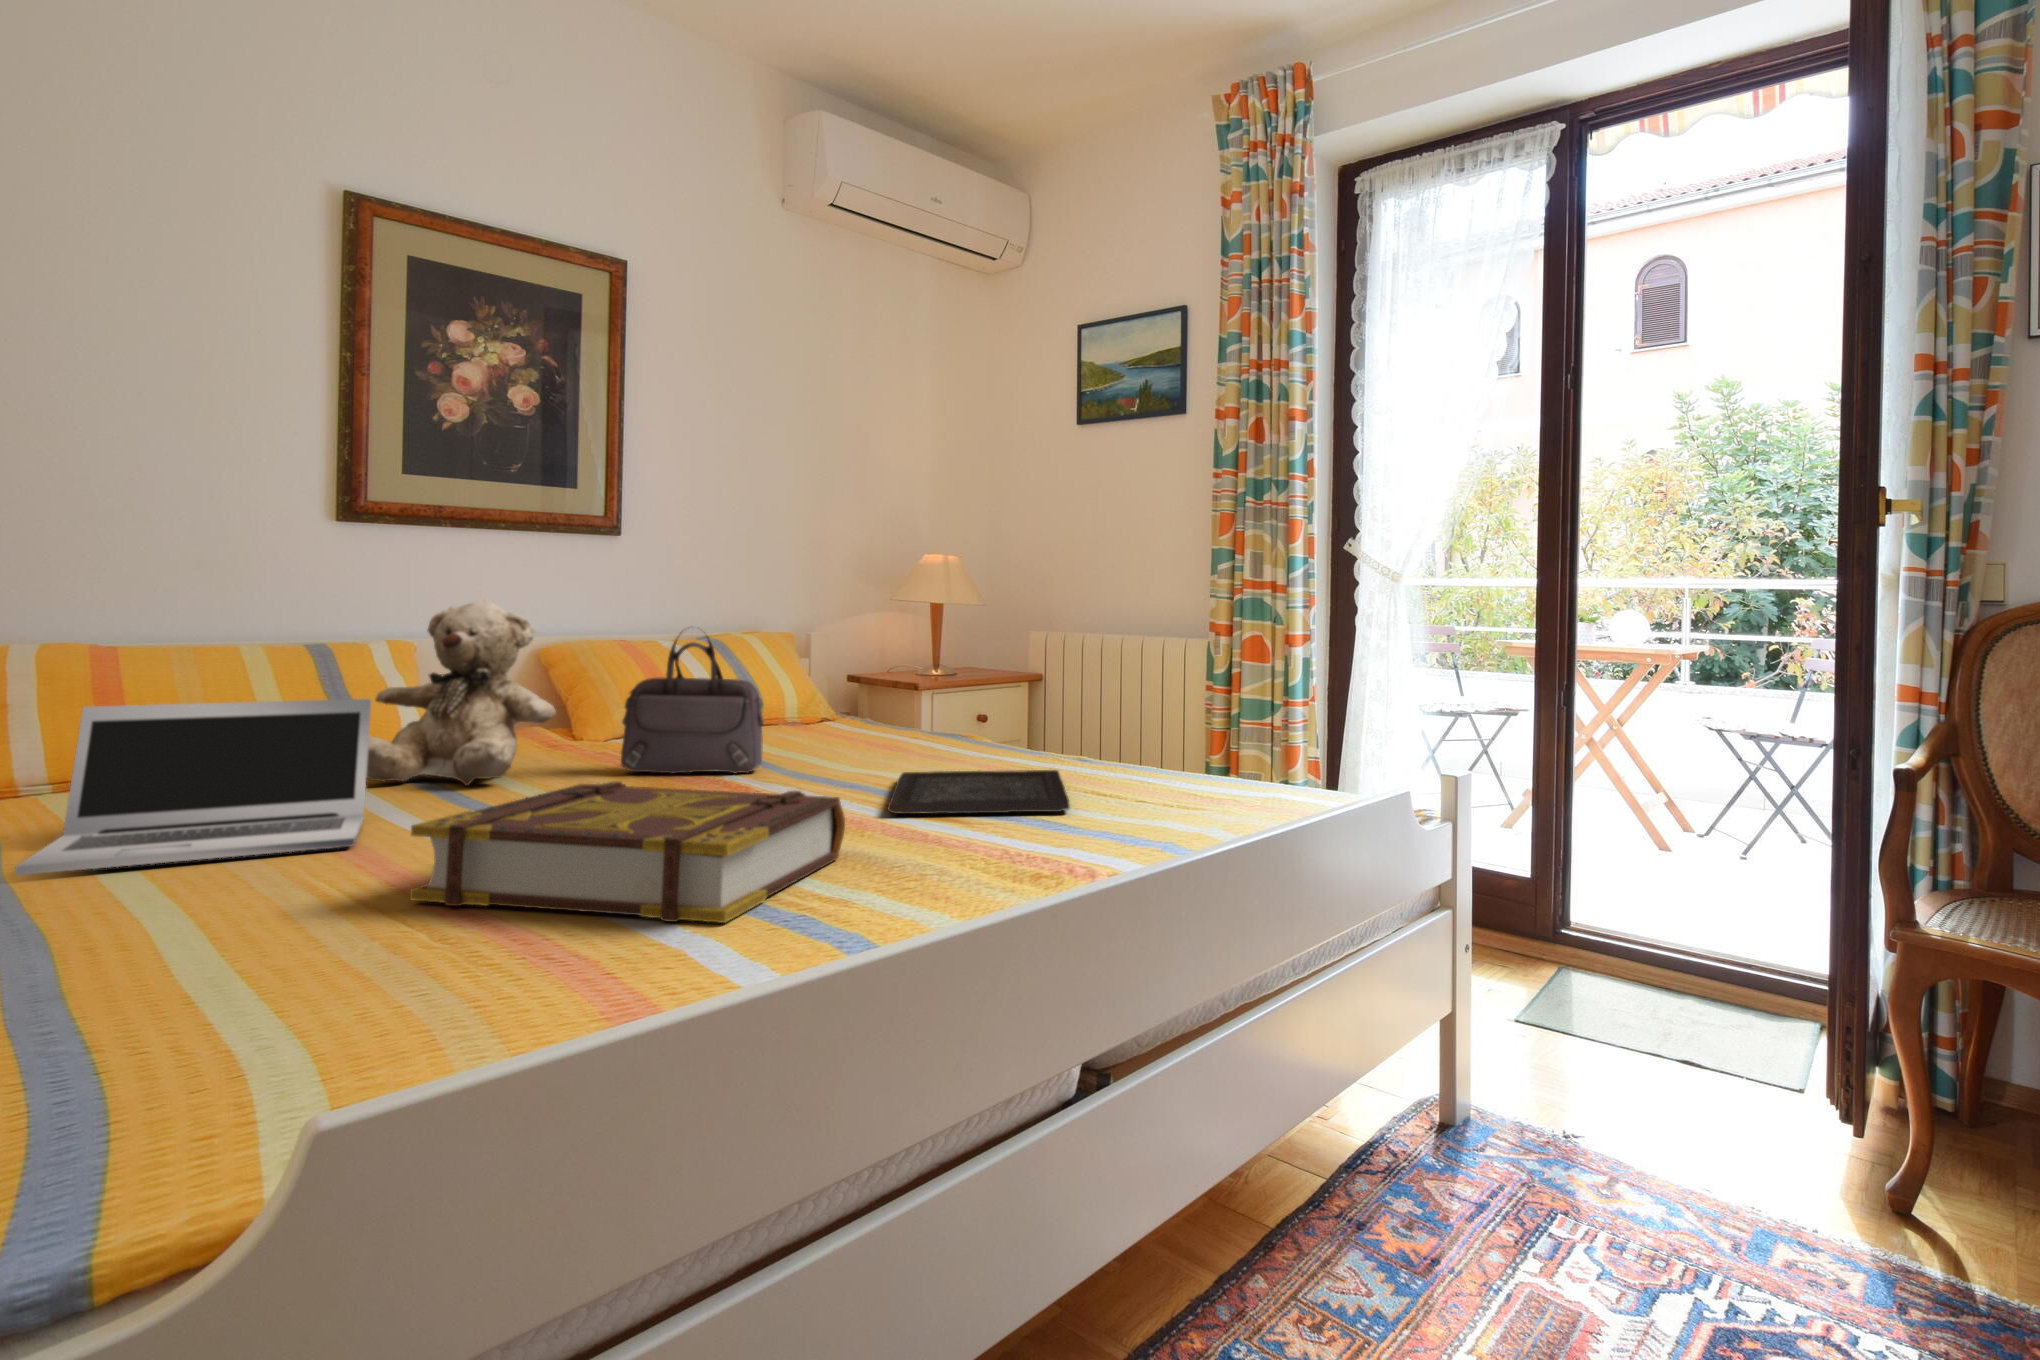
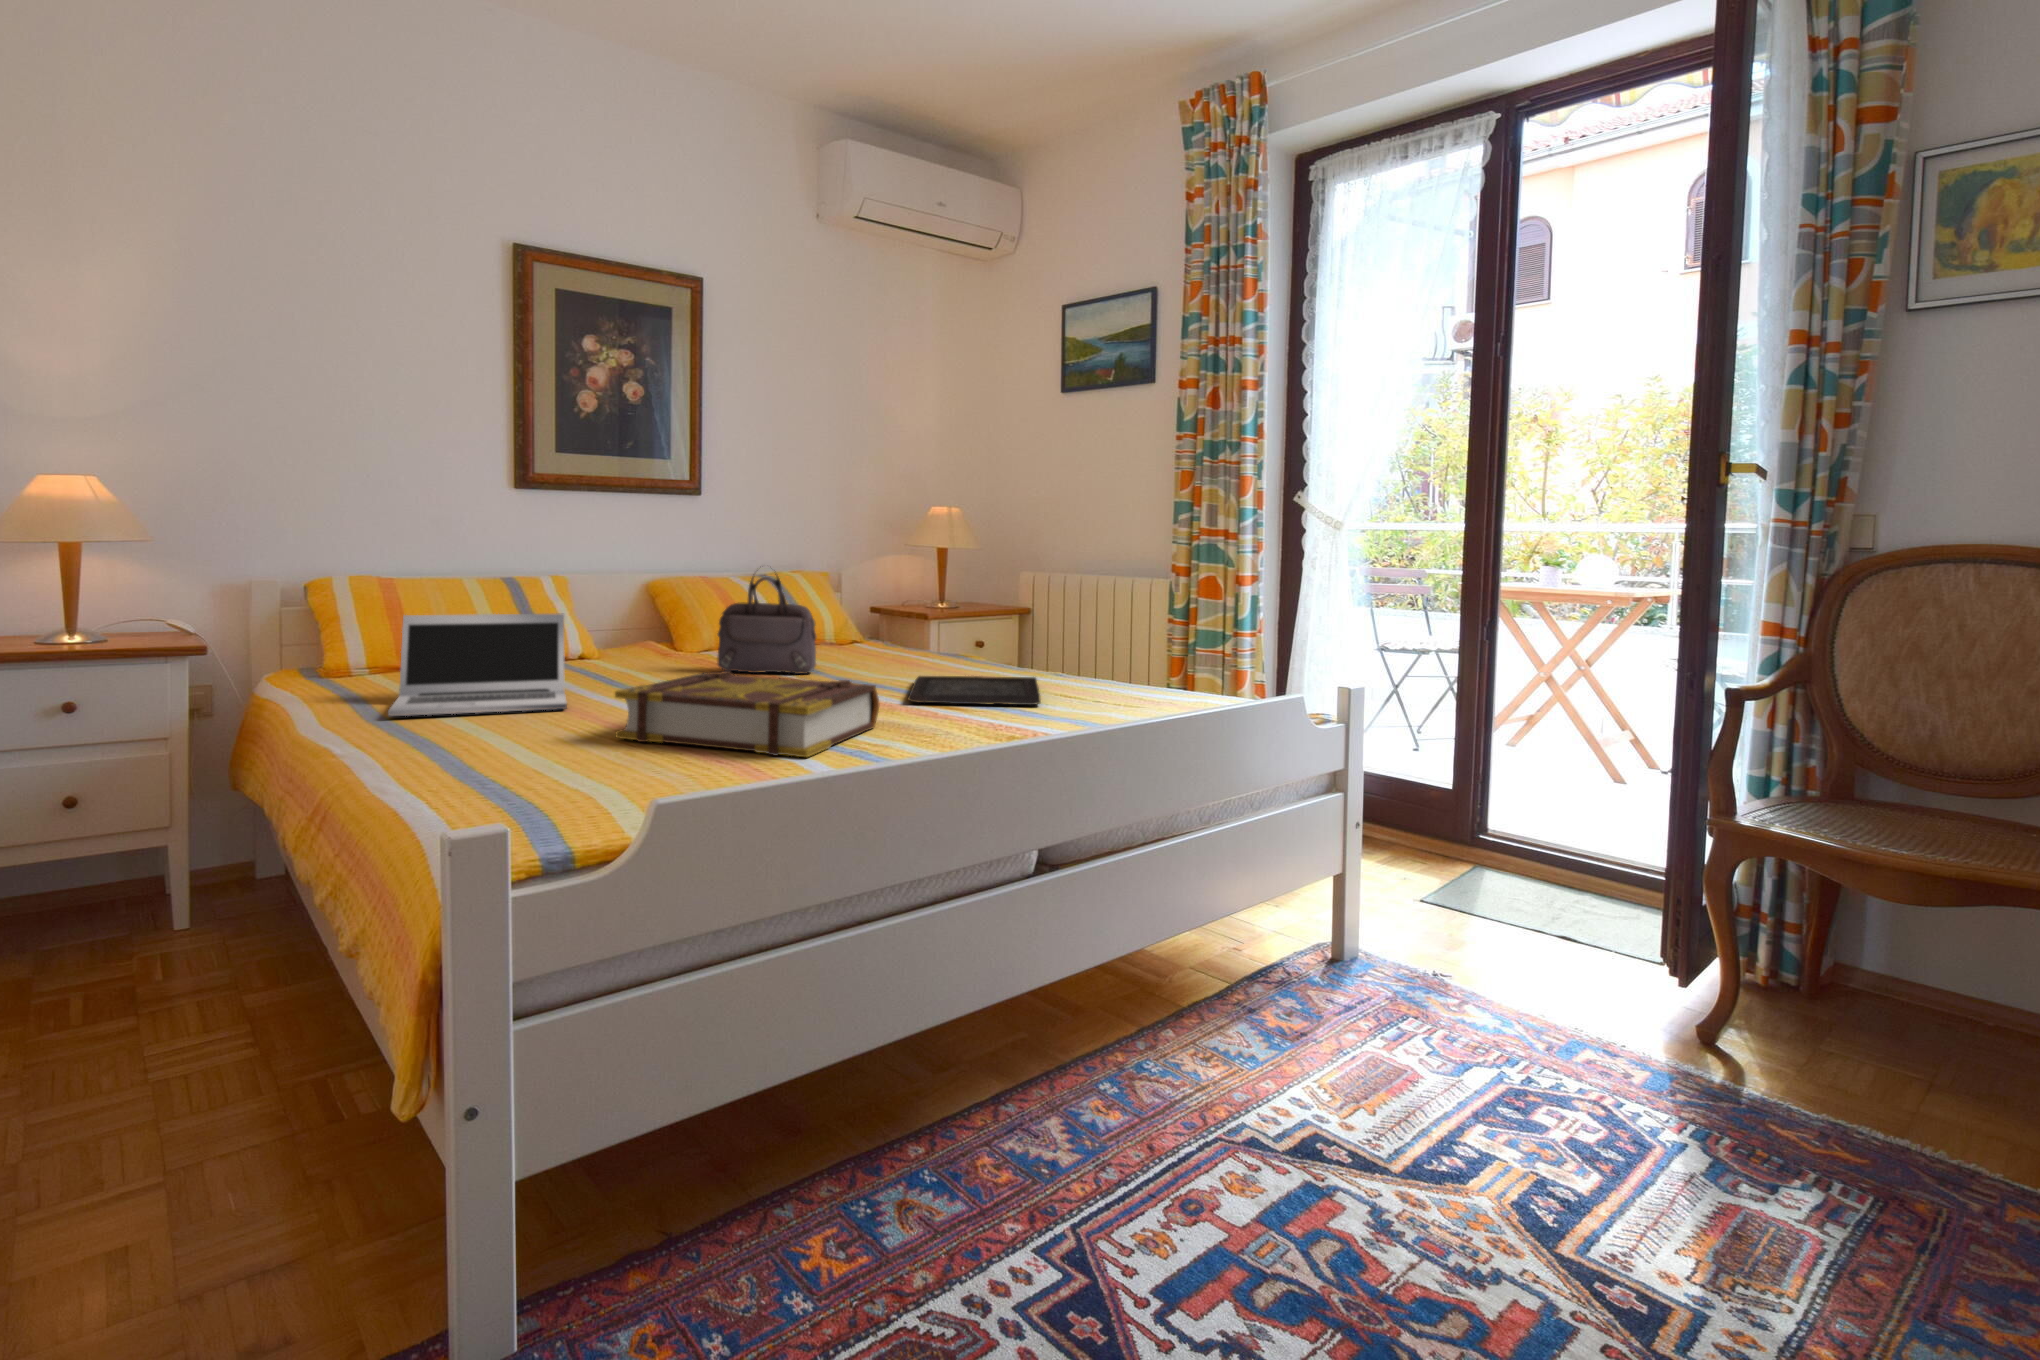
teddy bear: present [366,599,556,786] -> none [539,545,672,677]

